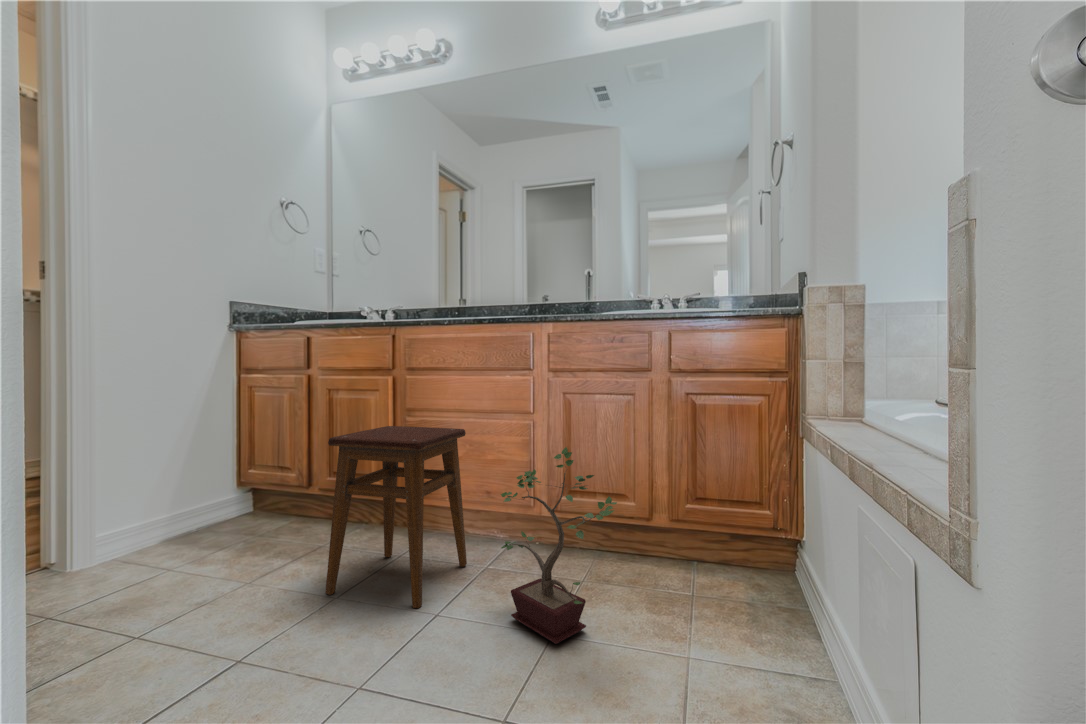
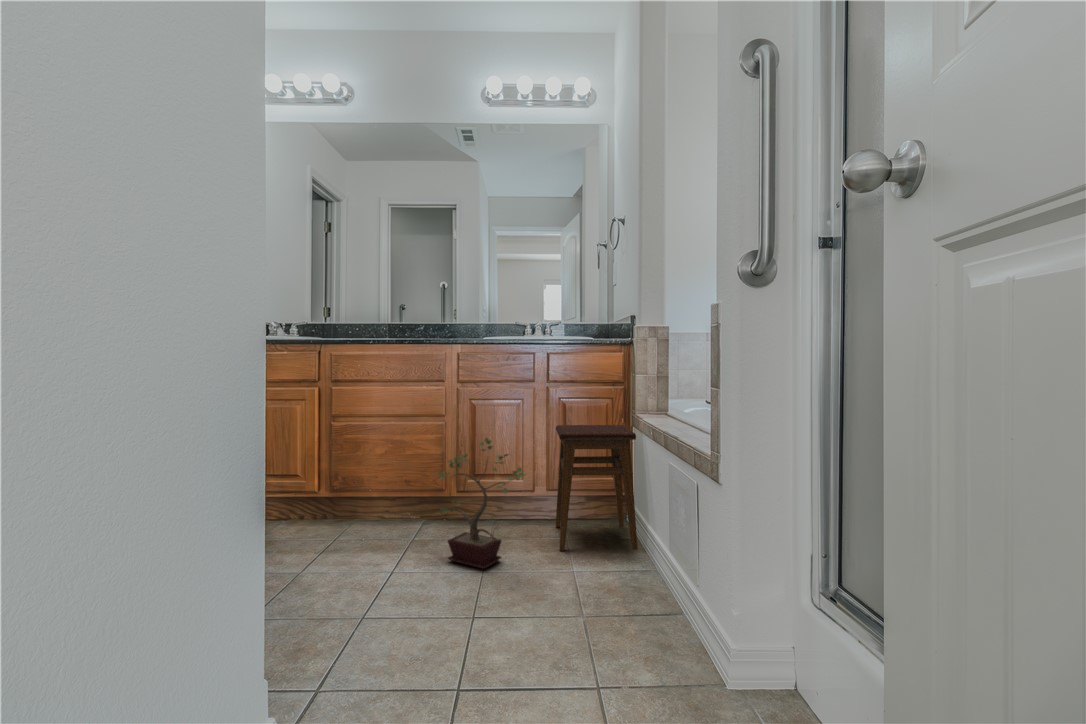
stool: present [325,426,467,608] -> present [556,425,637,551]

